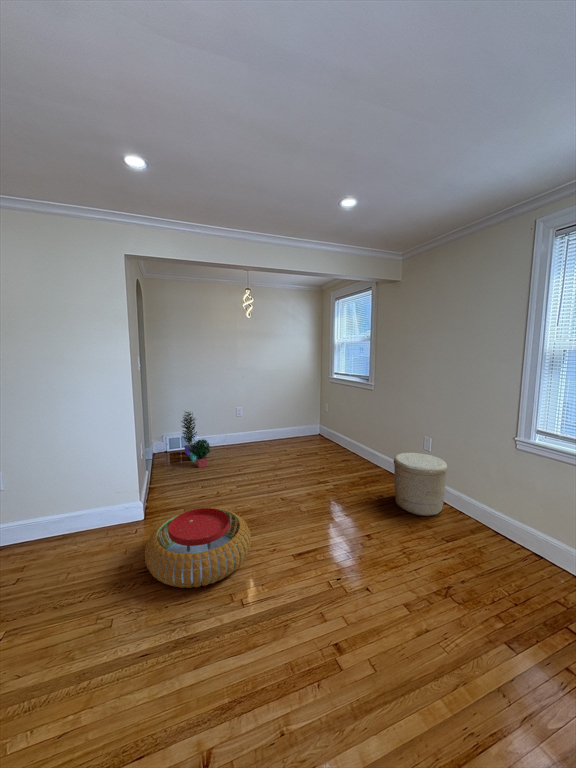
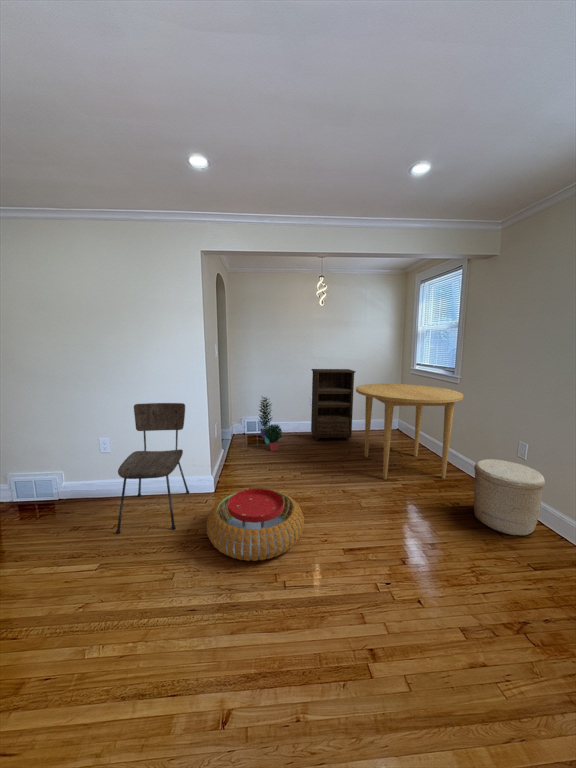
bookshelf: none [236,379,280,452] -> present [311,369,355,441]
dining table: none [284,391,378,482] -> present [356,384,463,479]
dining chair: none [25,425,113,589] -> present [116,403,190,534]

